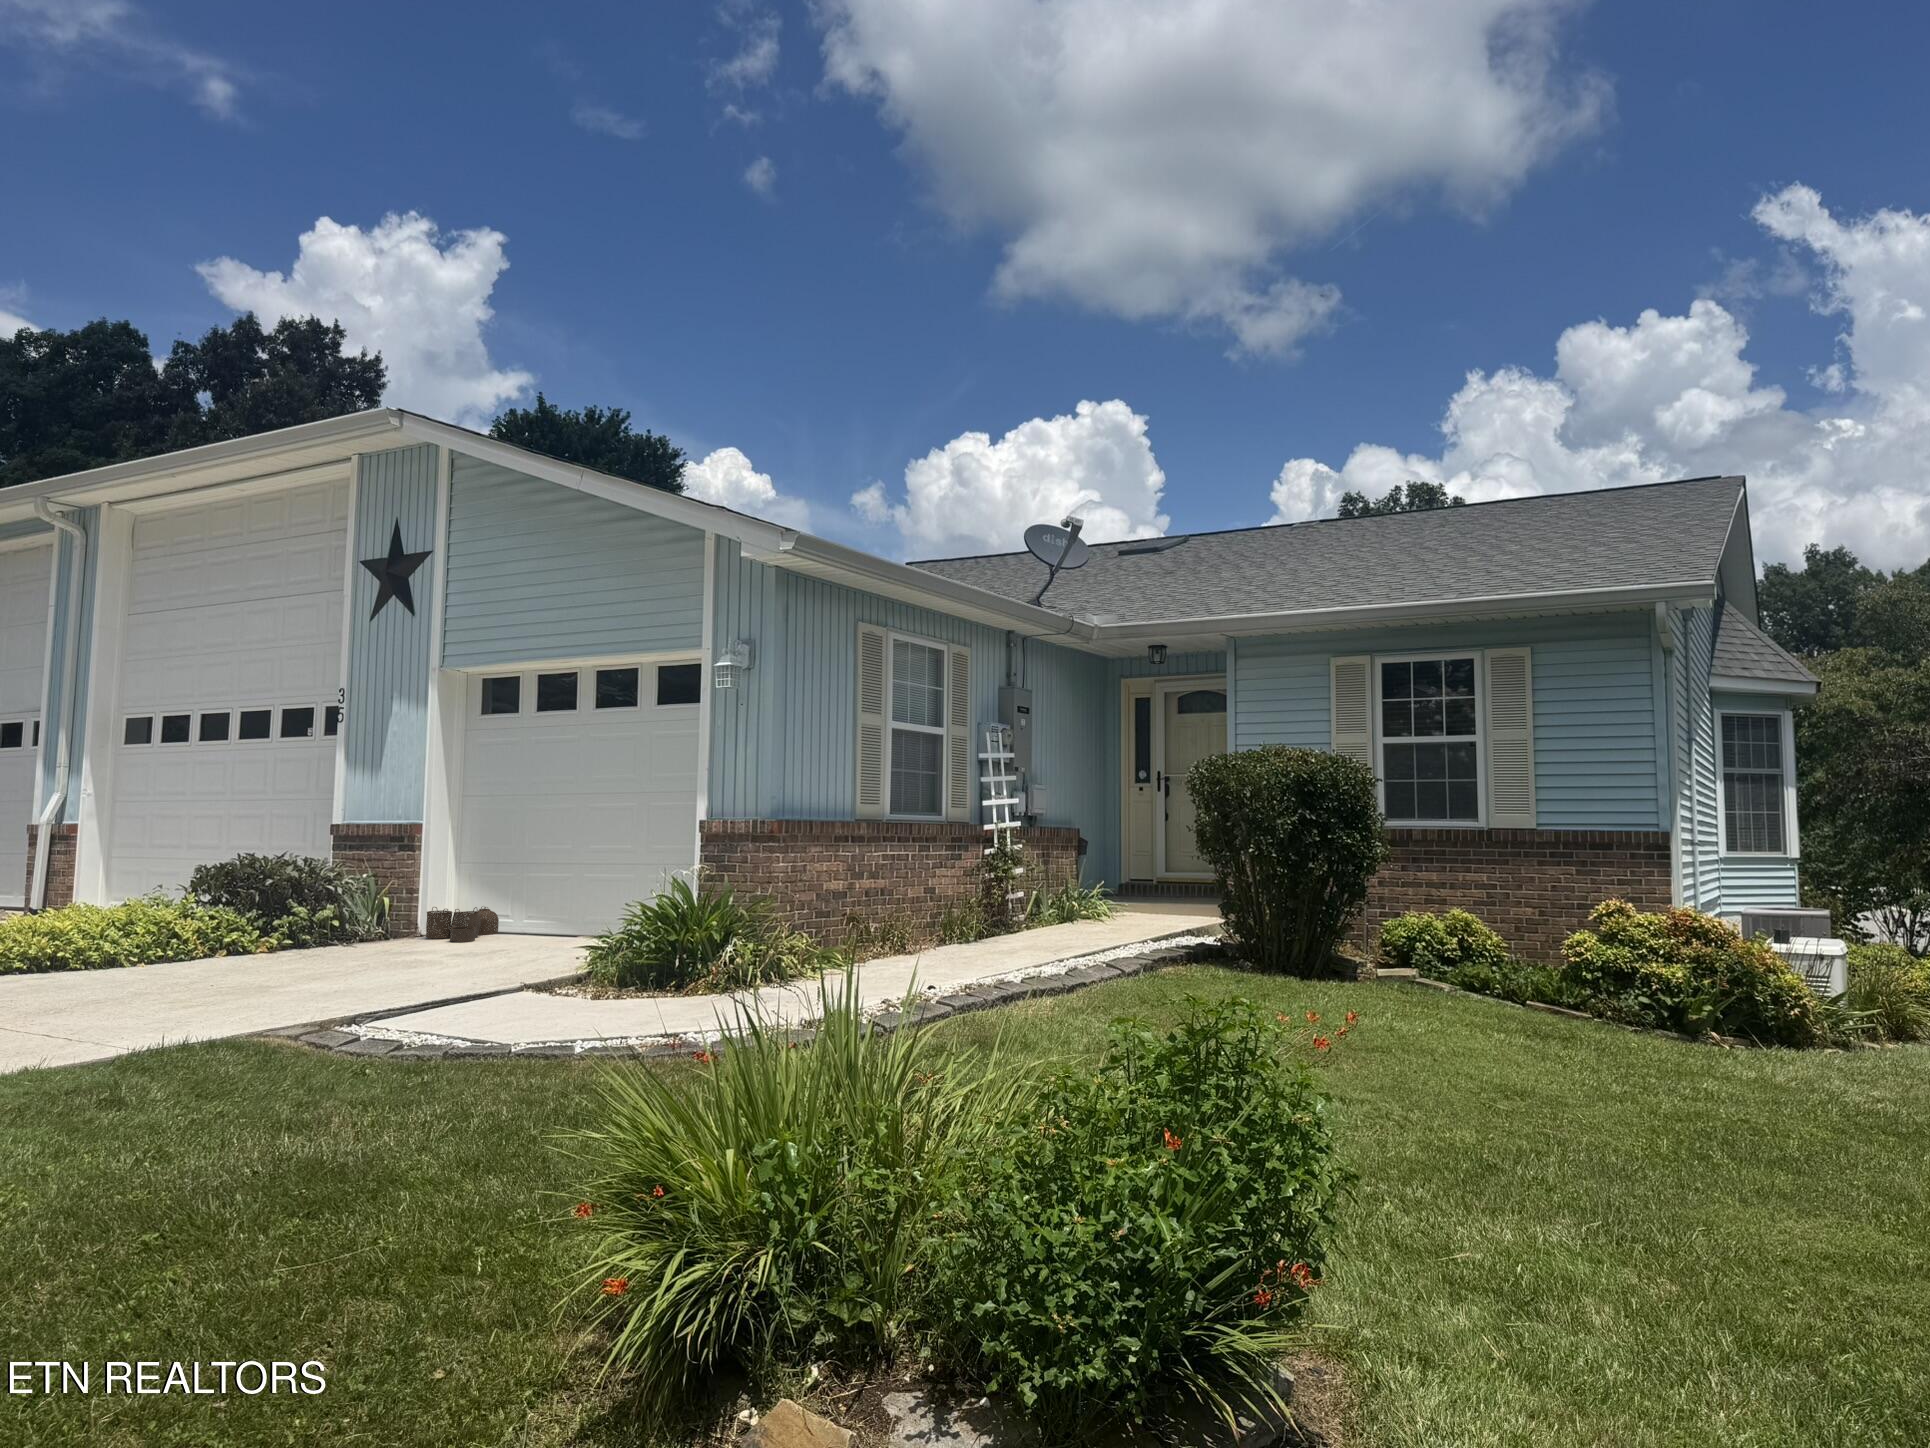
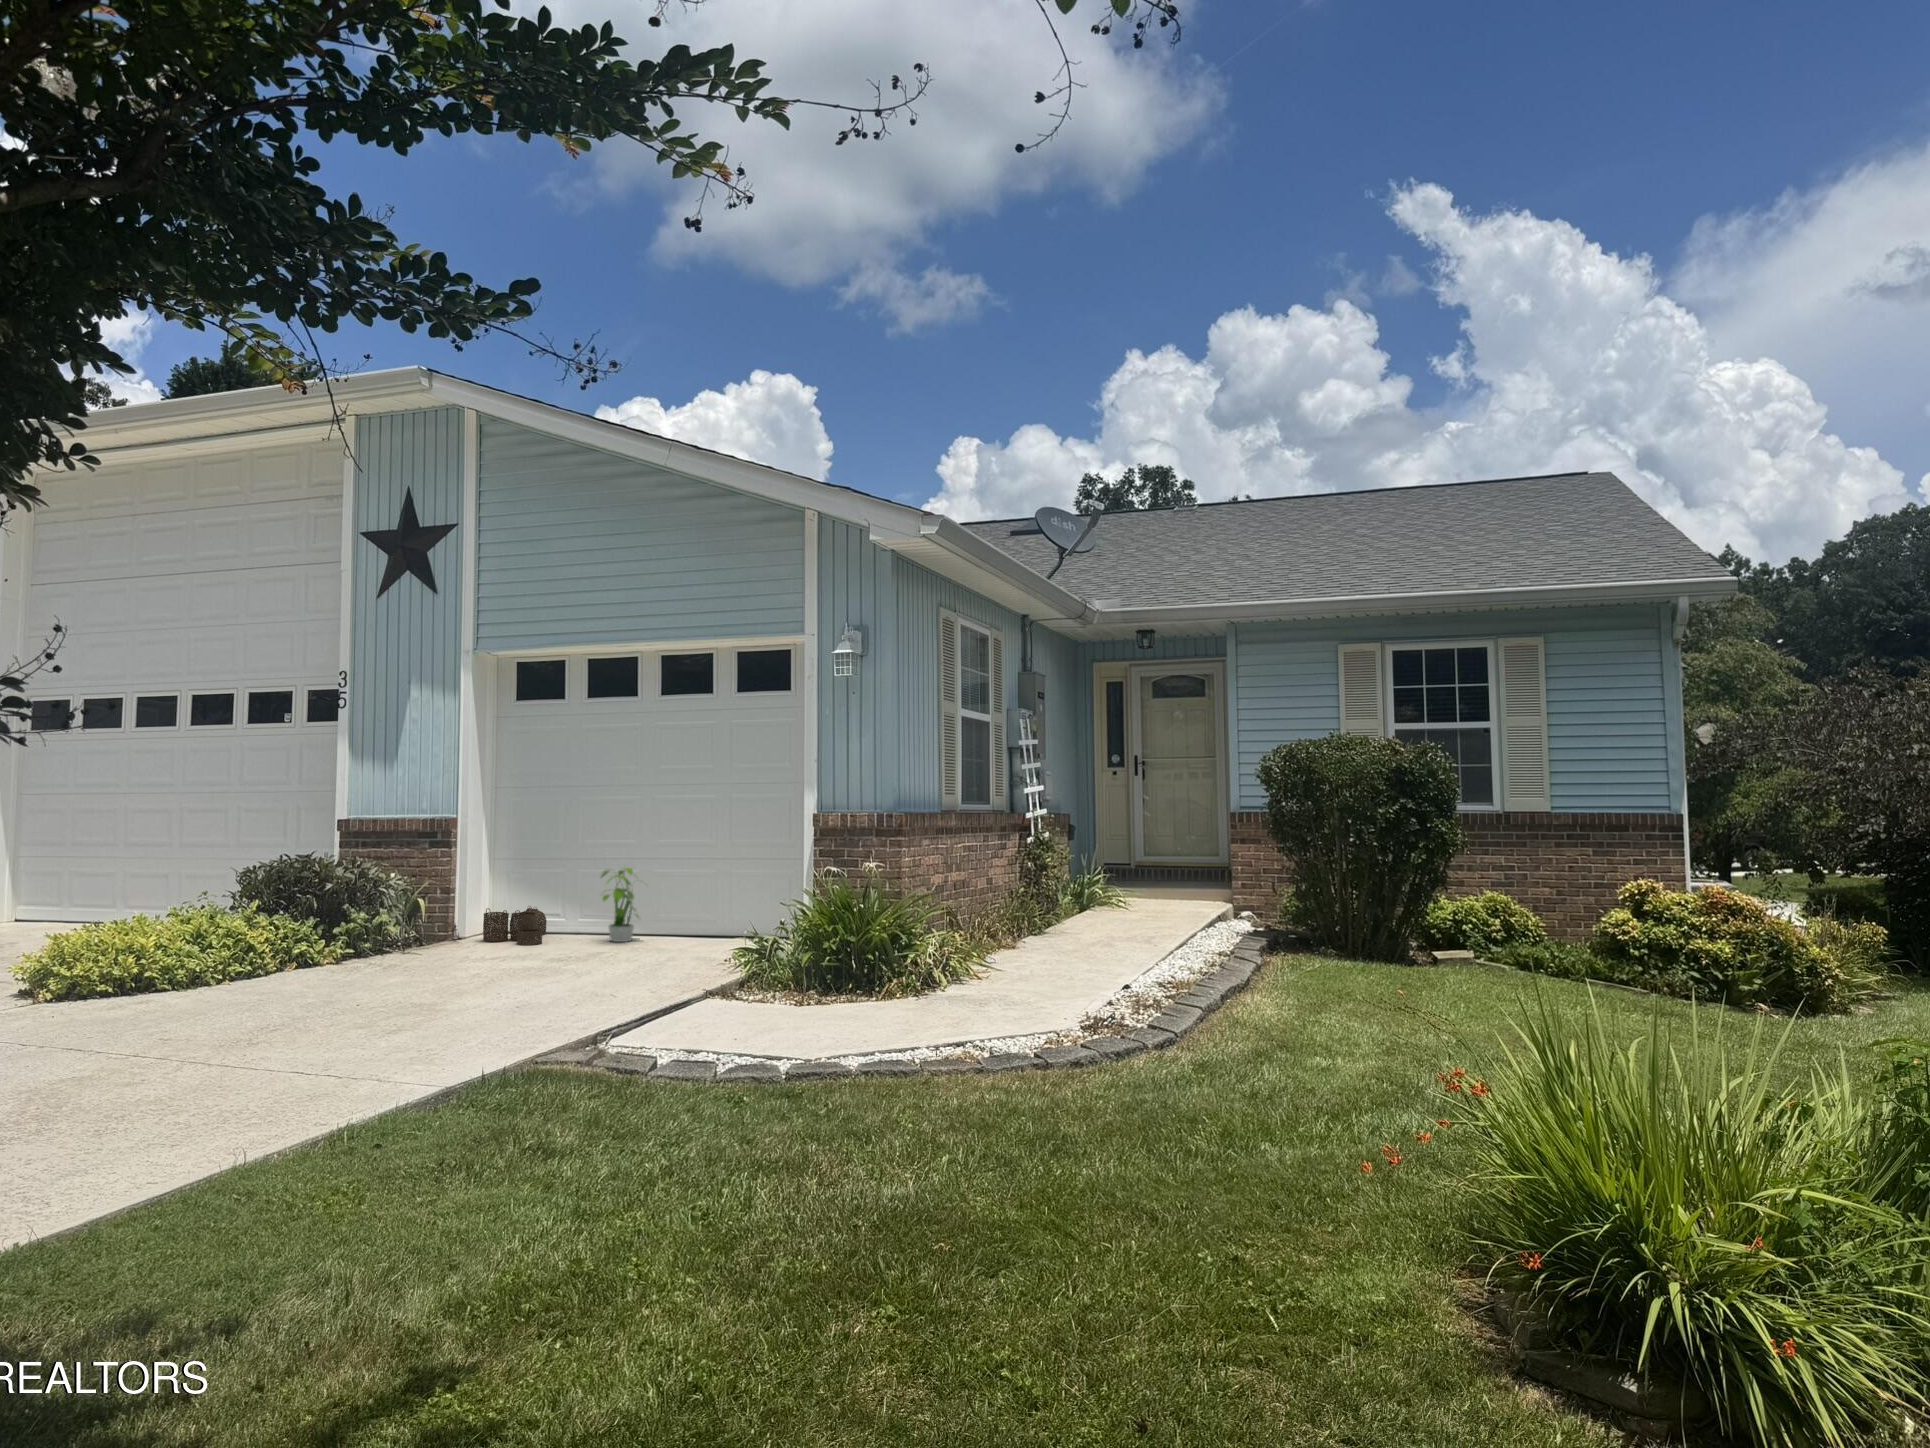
potted plant: none [526,866,580,942] -> present [601,868,638,942]

